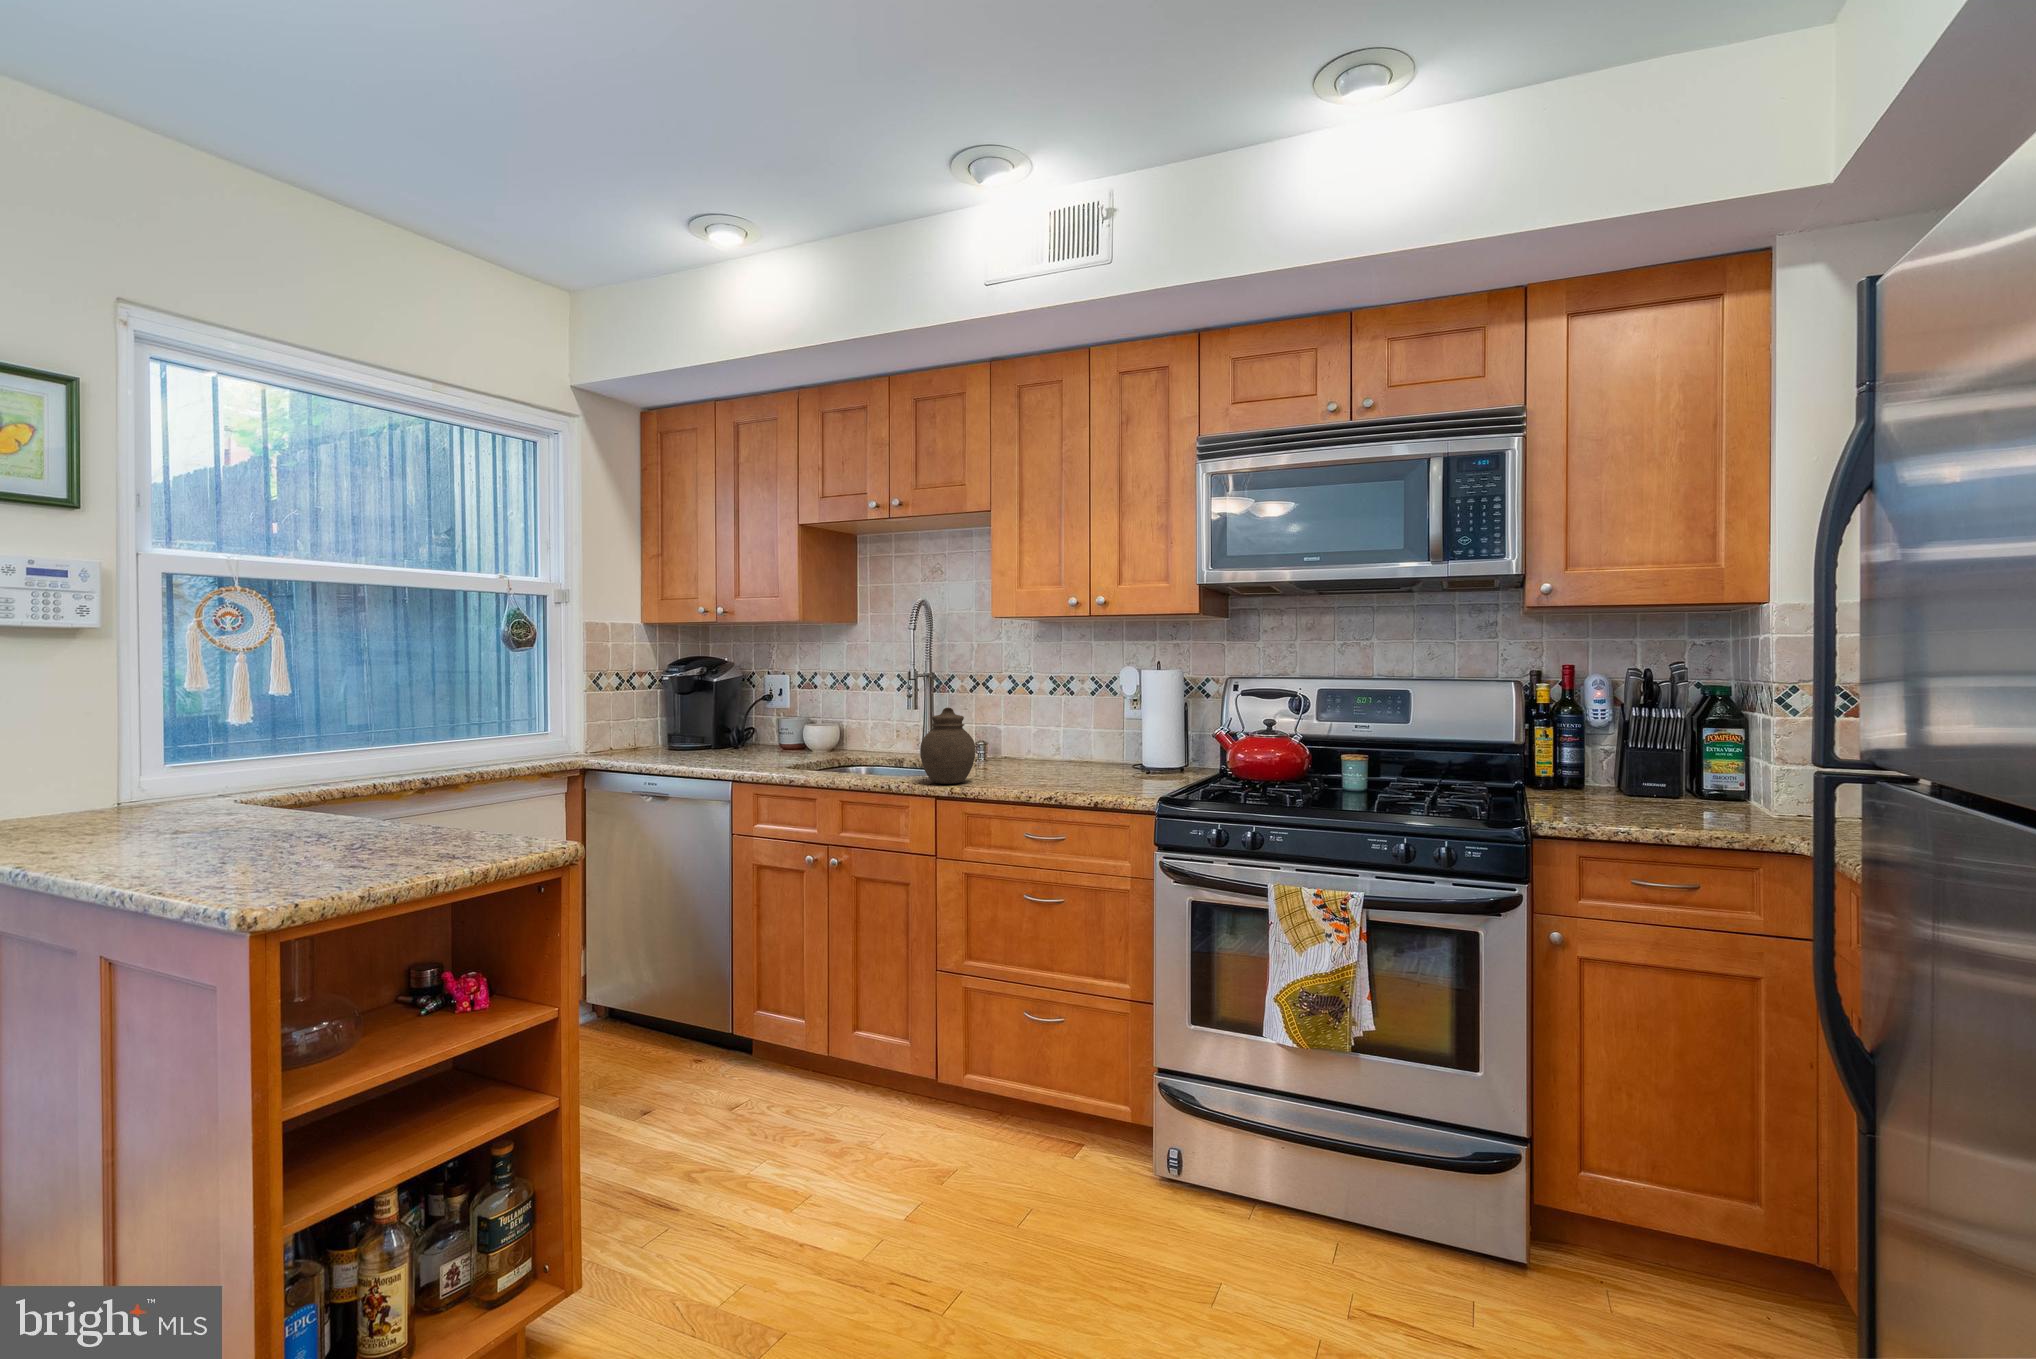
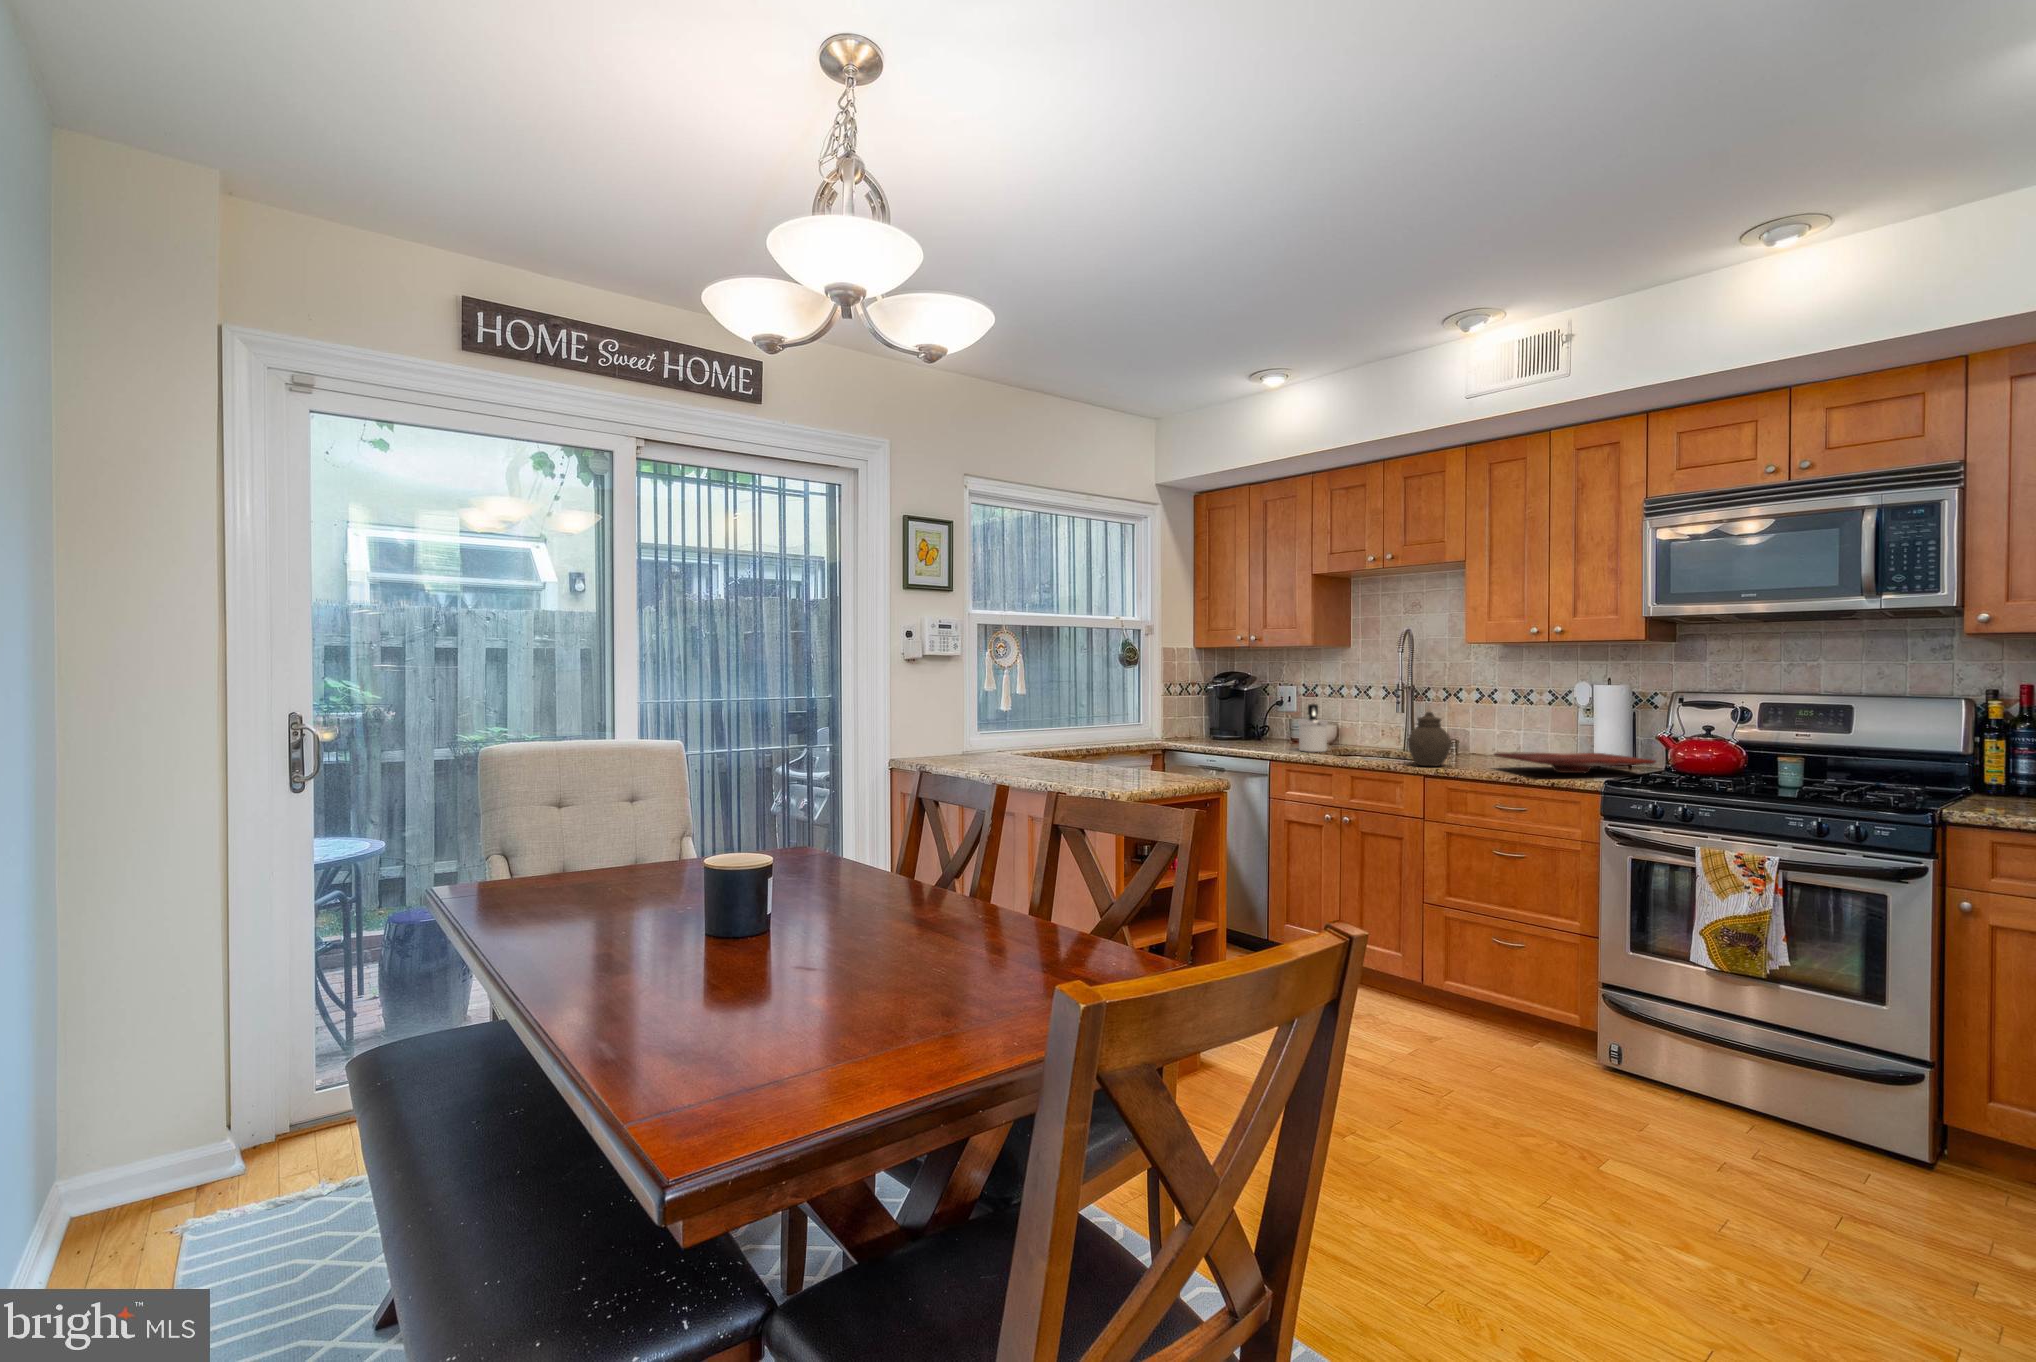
soap dispenser: none [780,699,821,766] -> present [1298,704,1328,752]
cutting board: none [1028,756,1215,786] -> present [1494,752,1656,773]

